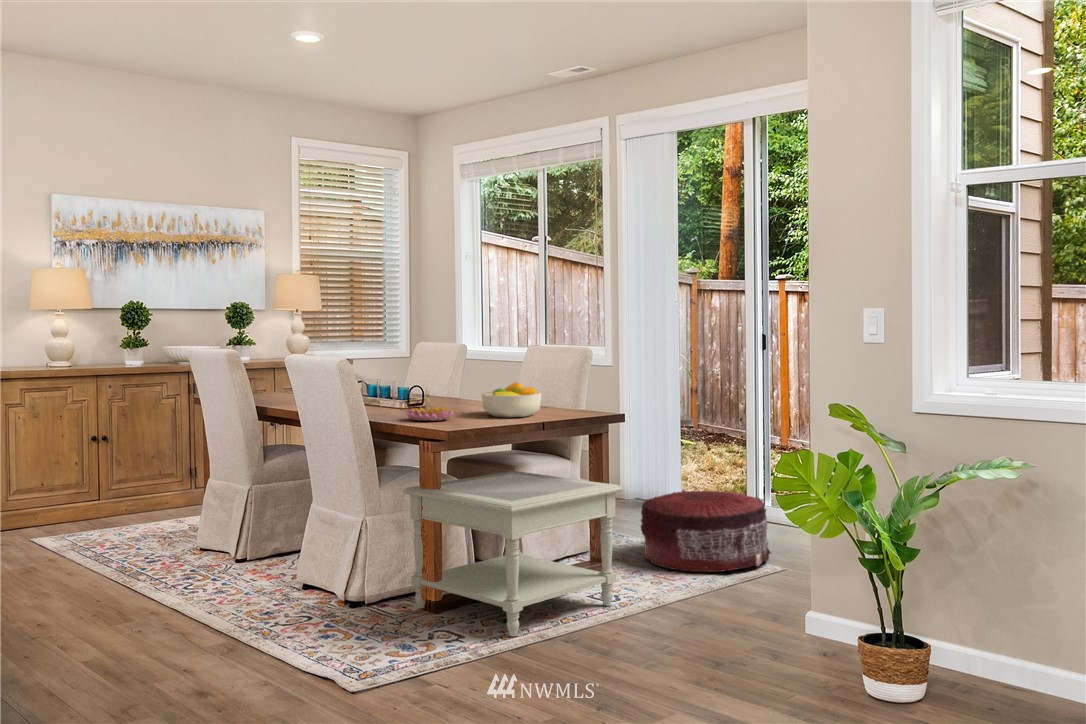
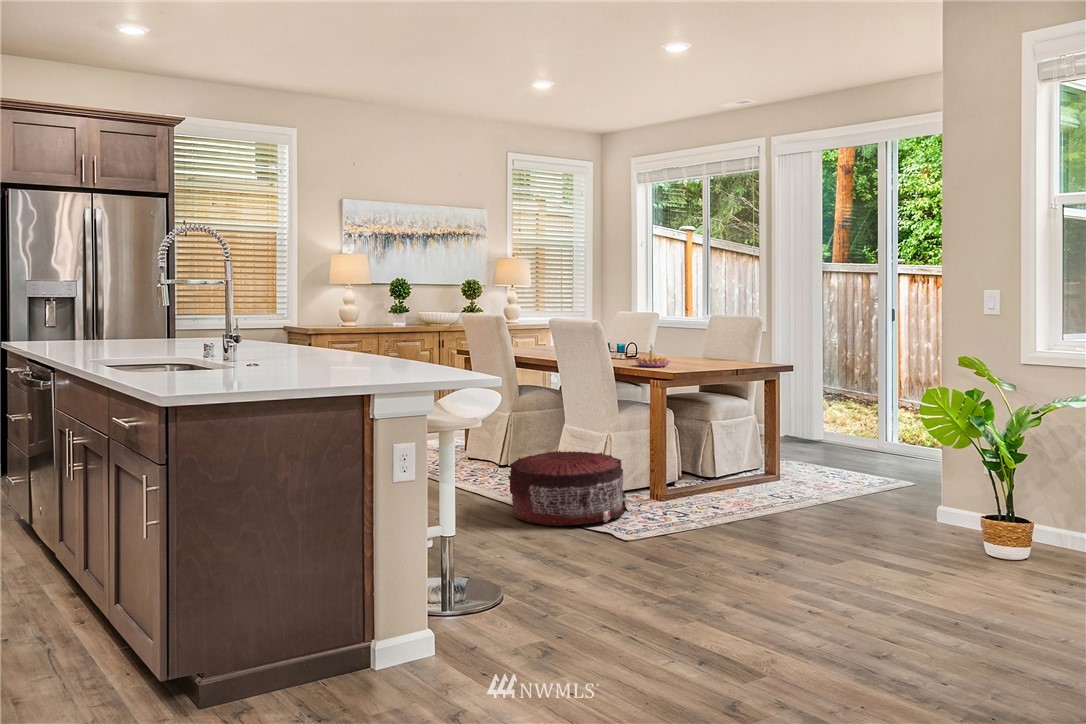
fruit bowl: present [482,382,541,418] -> none [687,340,732,366]
side table: present [403,471,623,637] -> none [638,405,797,516]
pouf: present [641,490,771,572] -> present [508,451,628,526]

